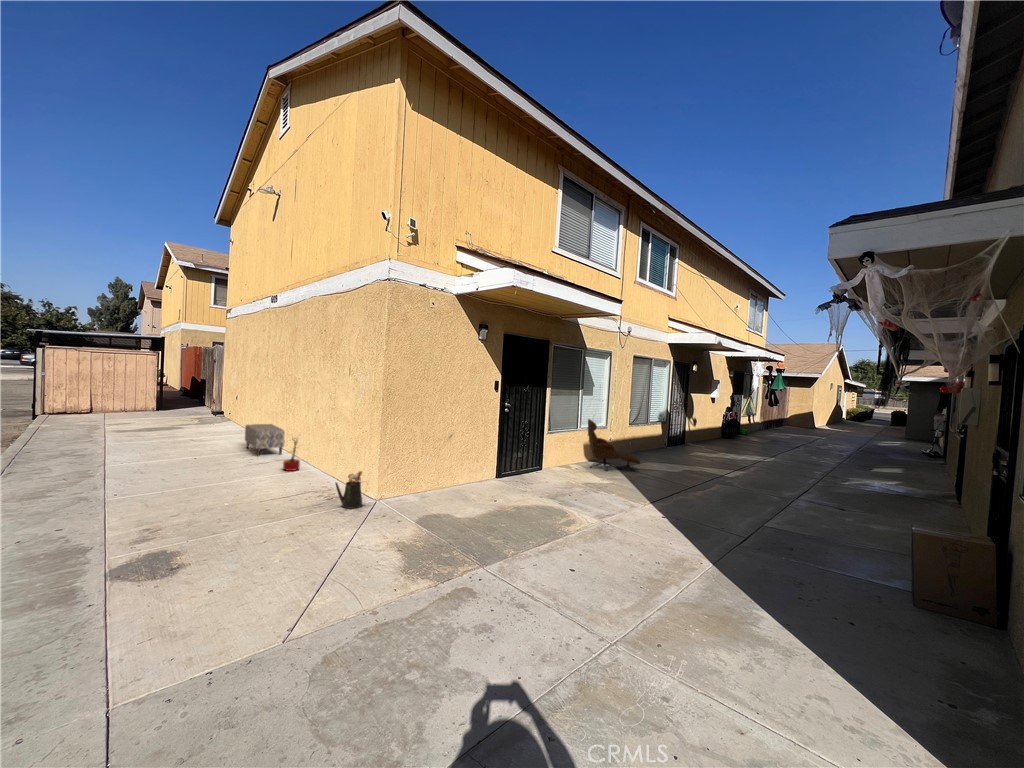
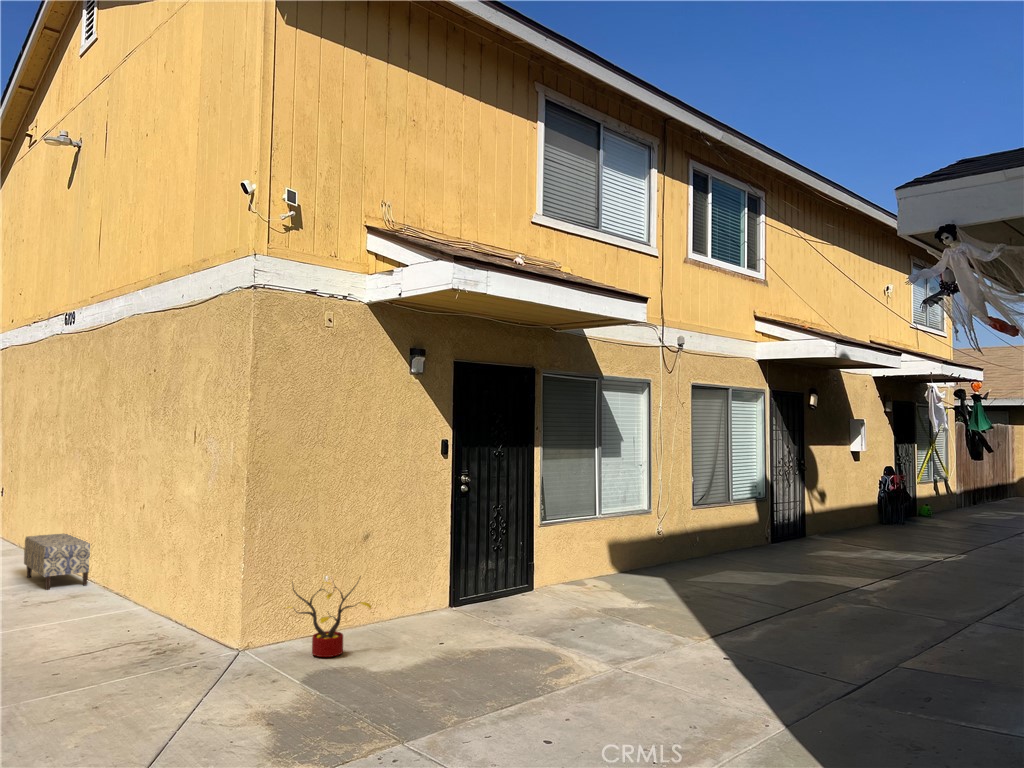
lounge chair: present [587,419,640,471] -> none [613,499,707,589]
decorative plant: present [283,440,300,471] -> present [288,576,371,657]
watering can: present [335,471,363,509] -> none [173,600,228,665]

